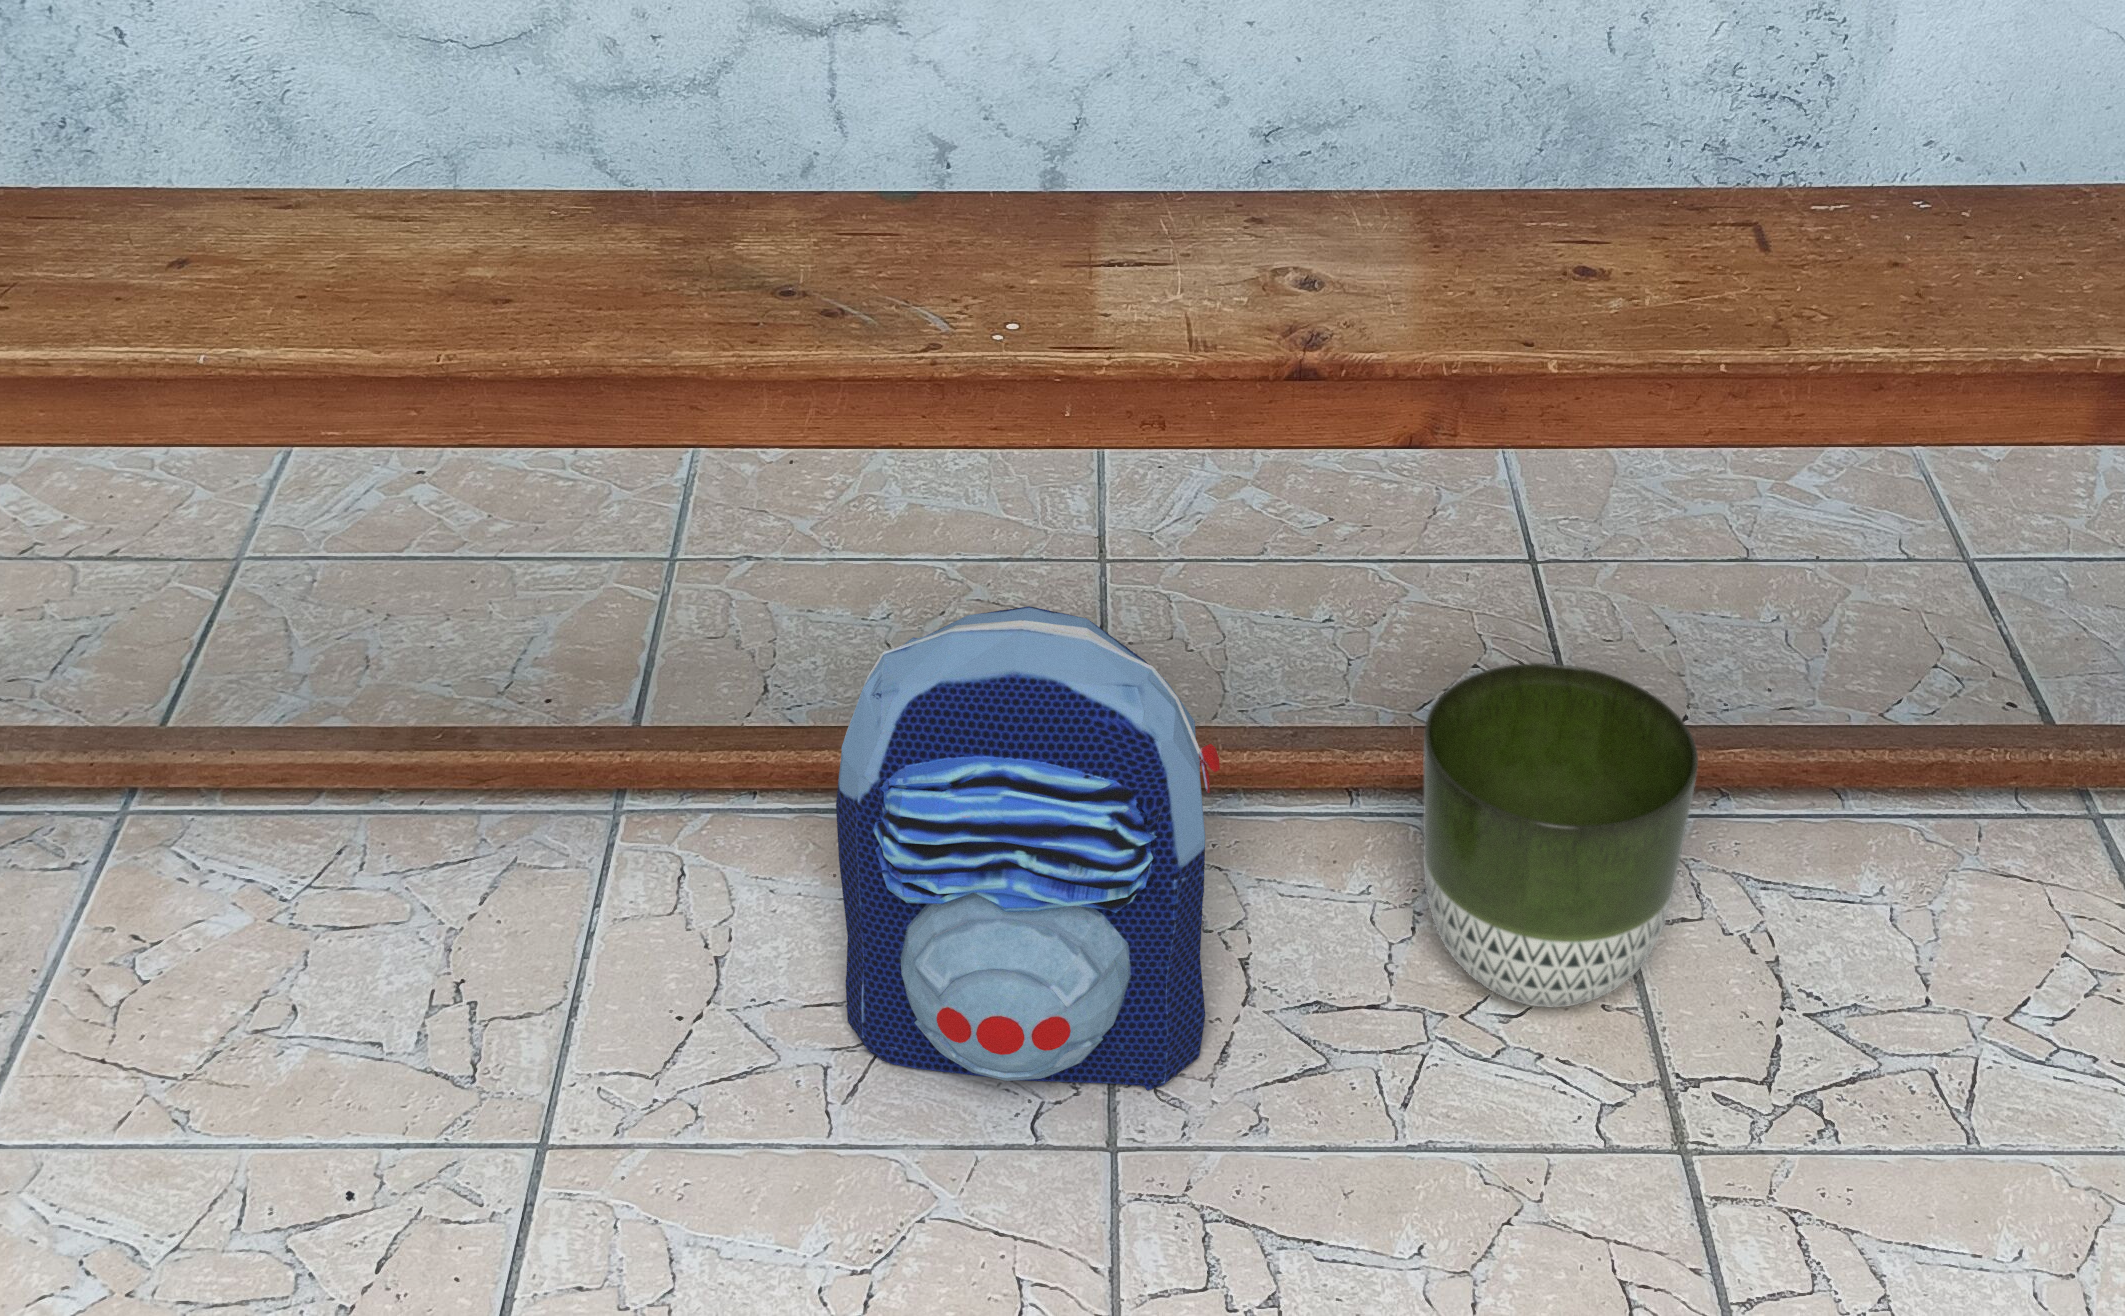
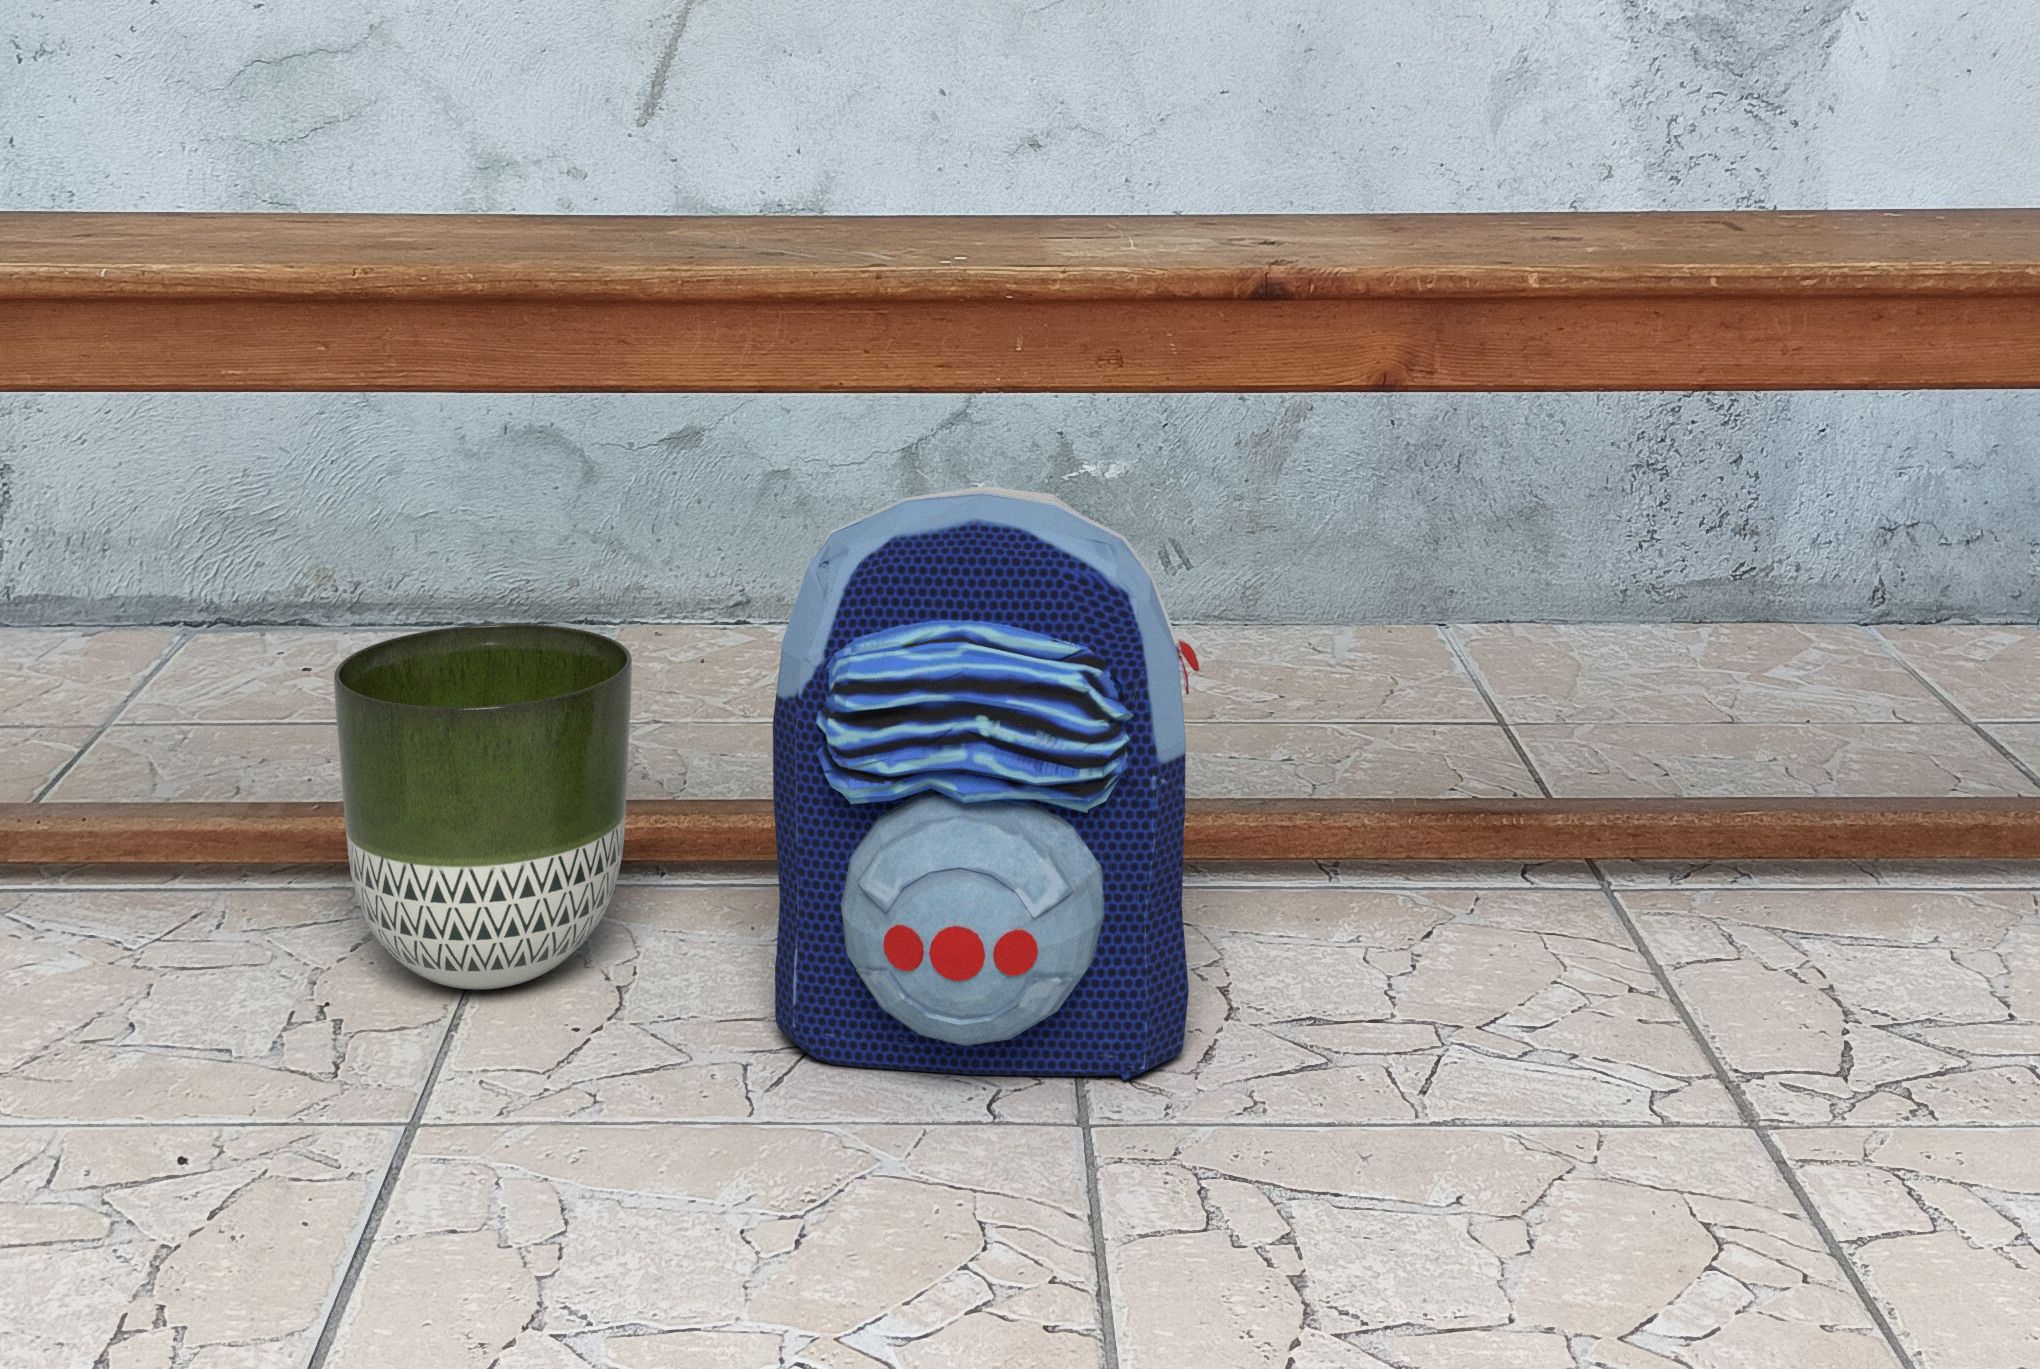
planter: present [1423,663,1698,1007] -> present [334,624,632,990]

